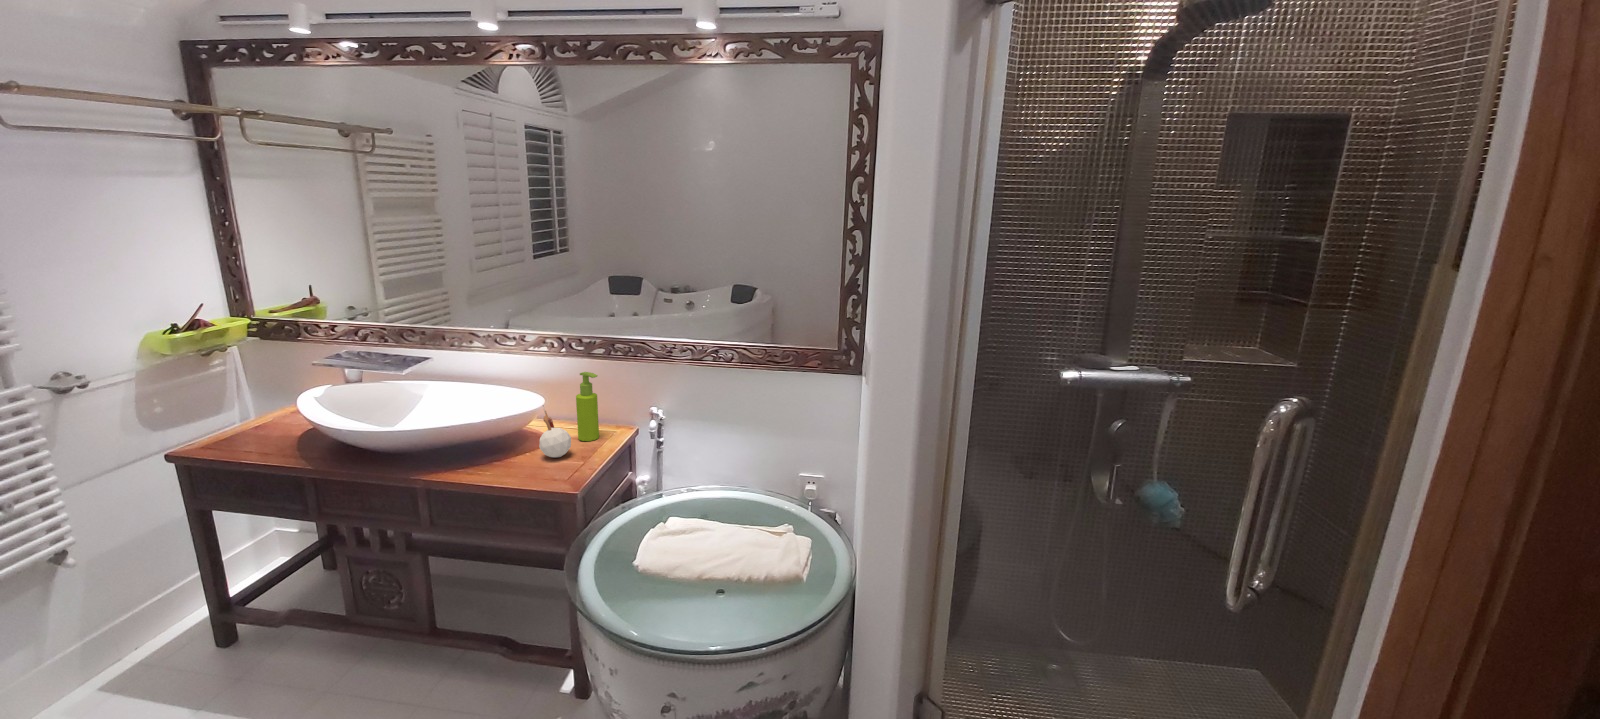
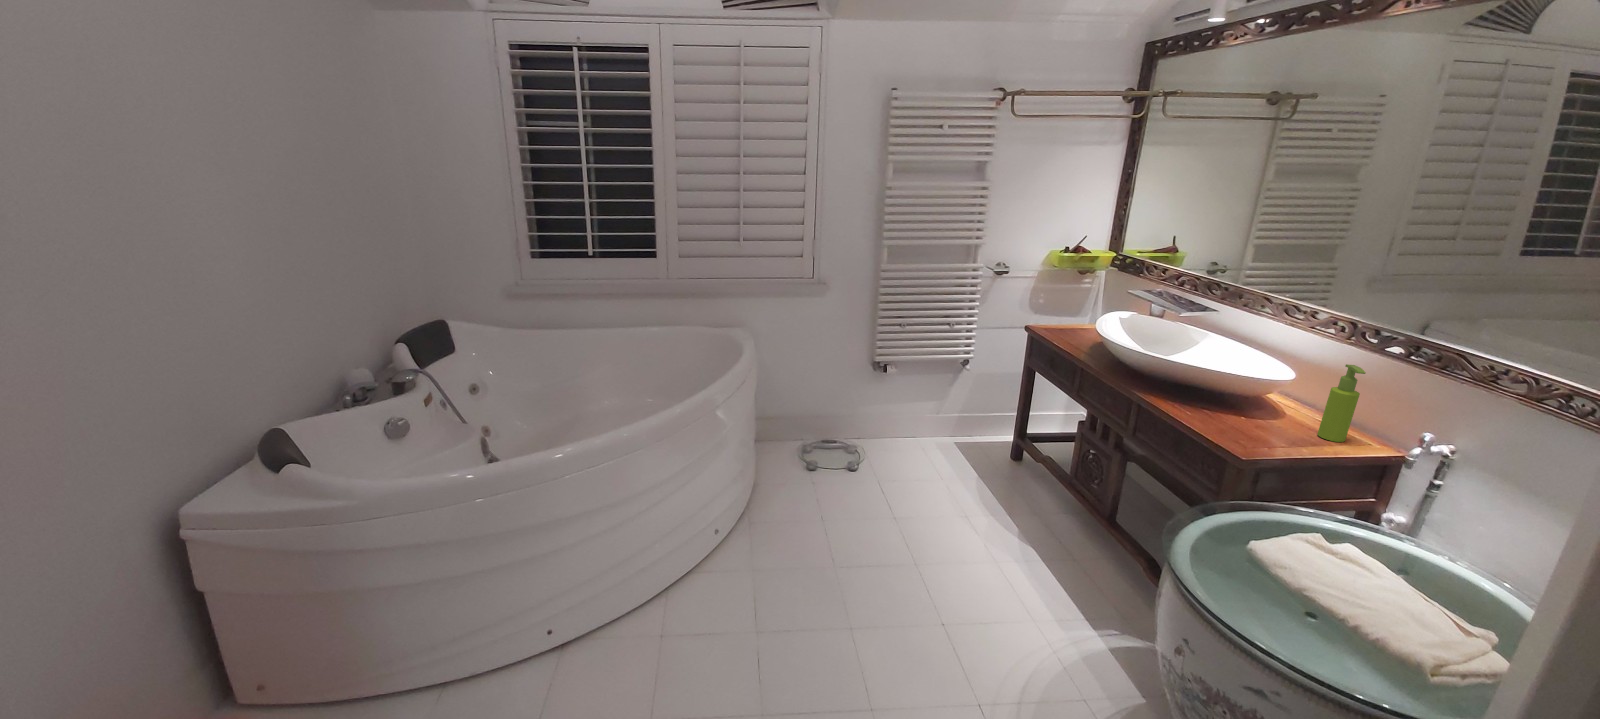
candle: present [539,406,571,457] -> none [1260,382,1300,439]

